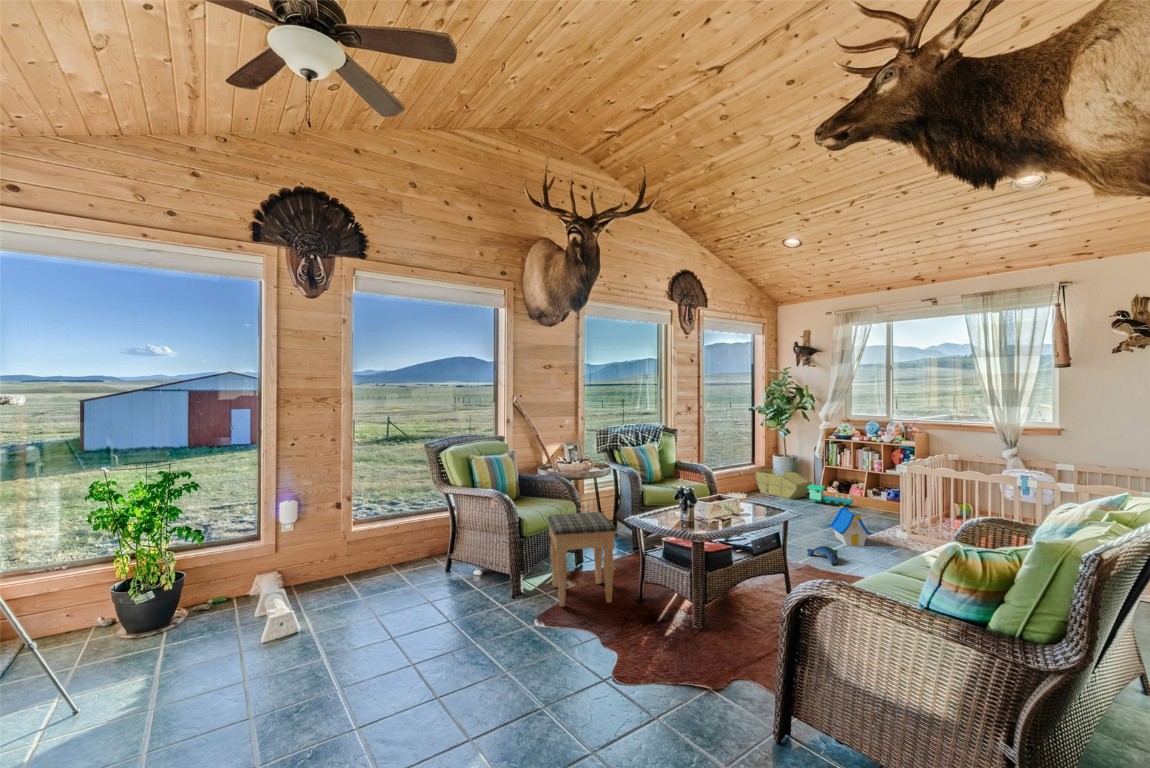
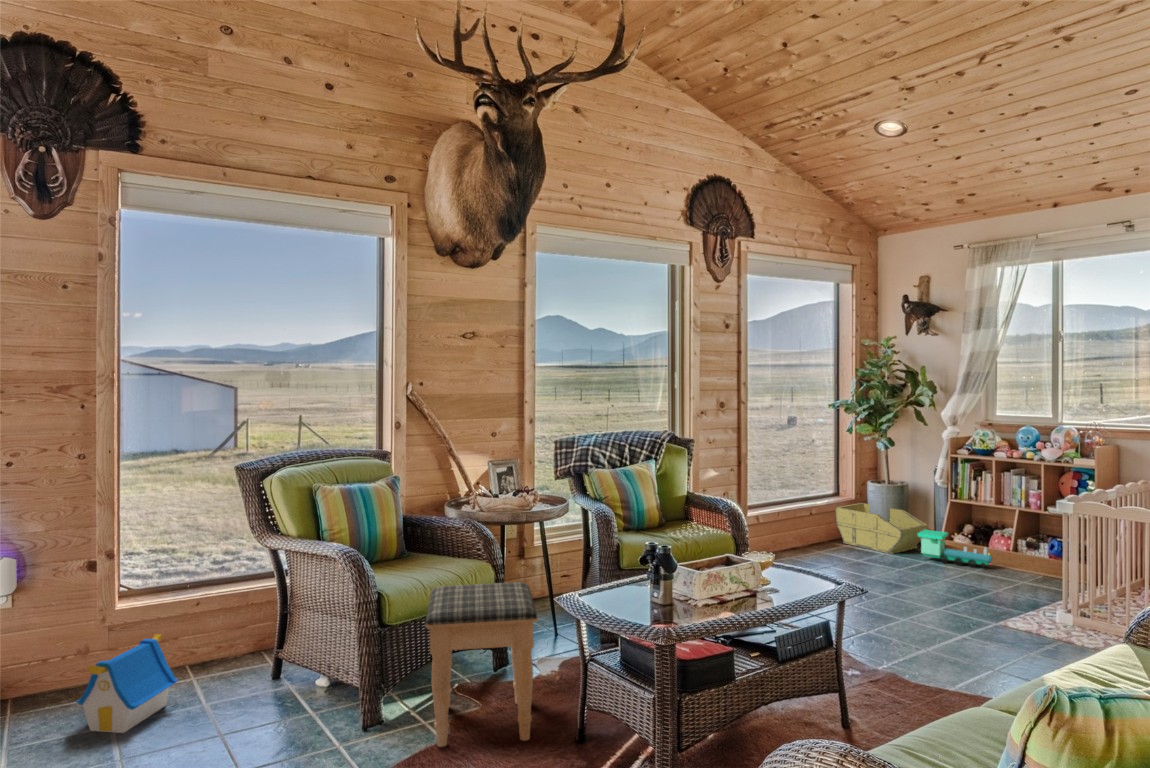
toy house: present [829,506,872,546] -> present [77,634,178,733]
plush toy: present [807,546,838,565] -> none [894,640,945,675]

